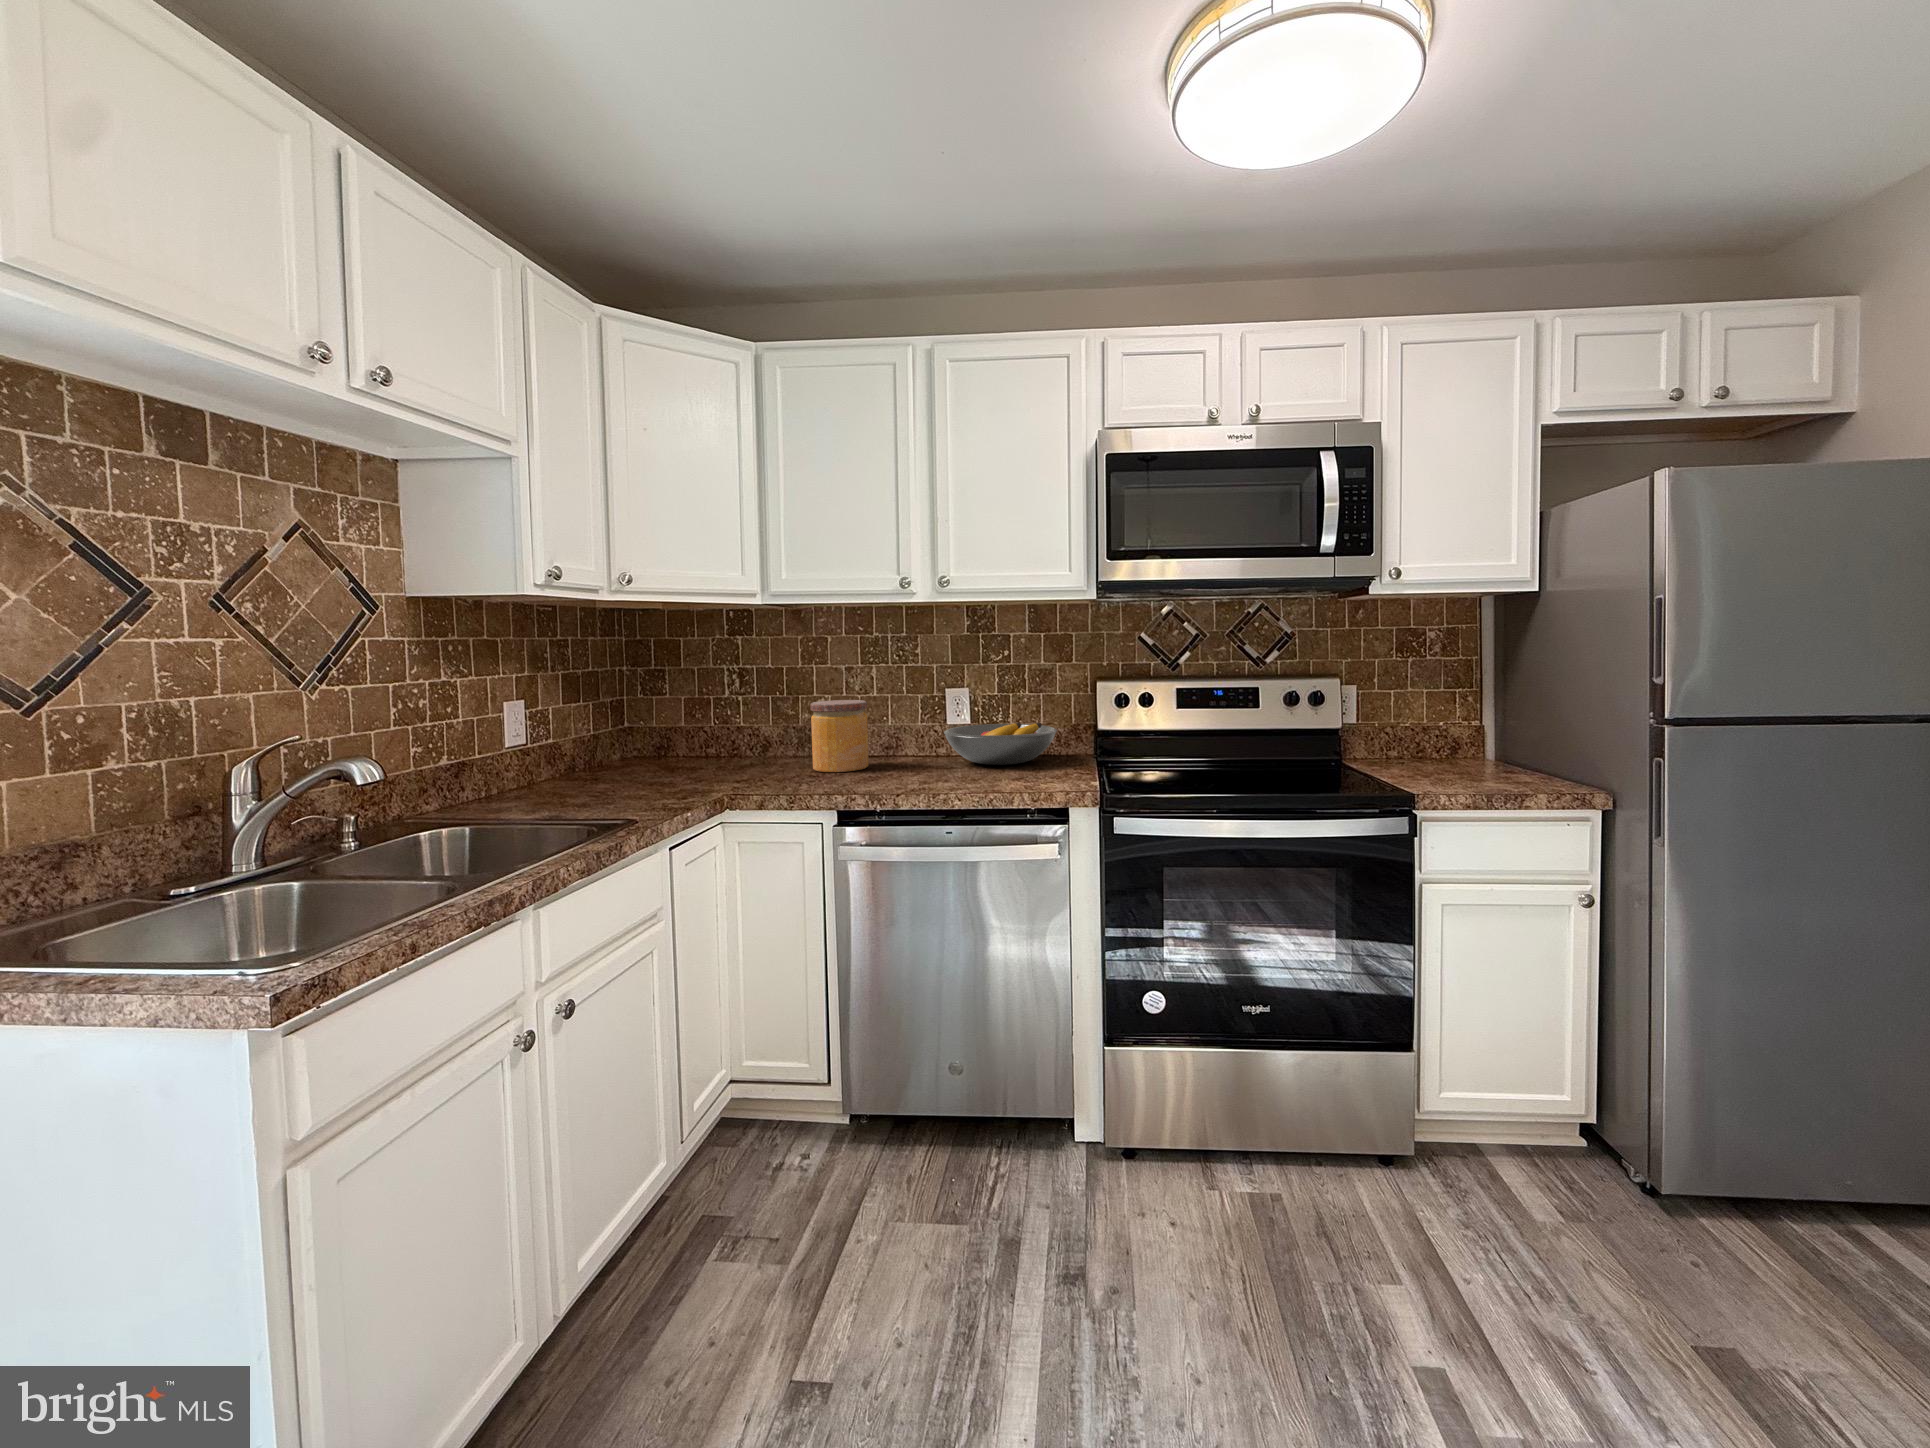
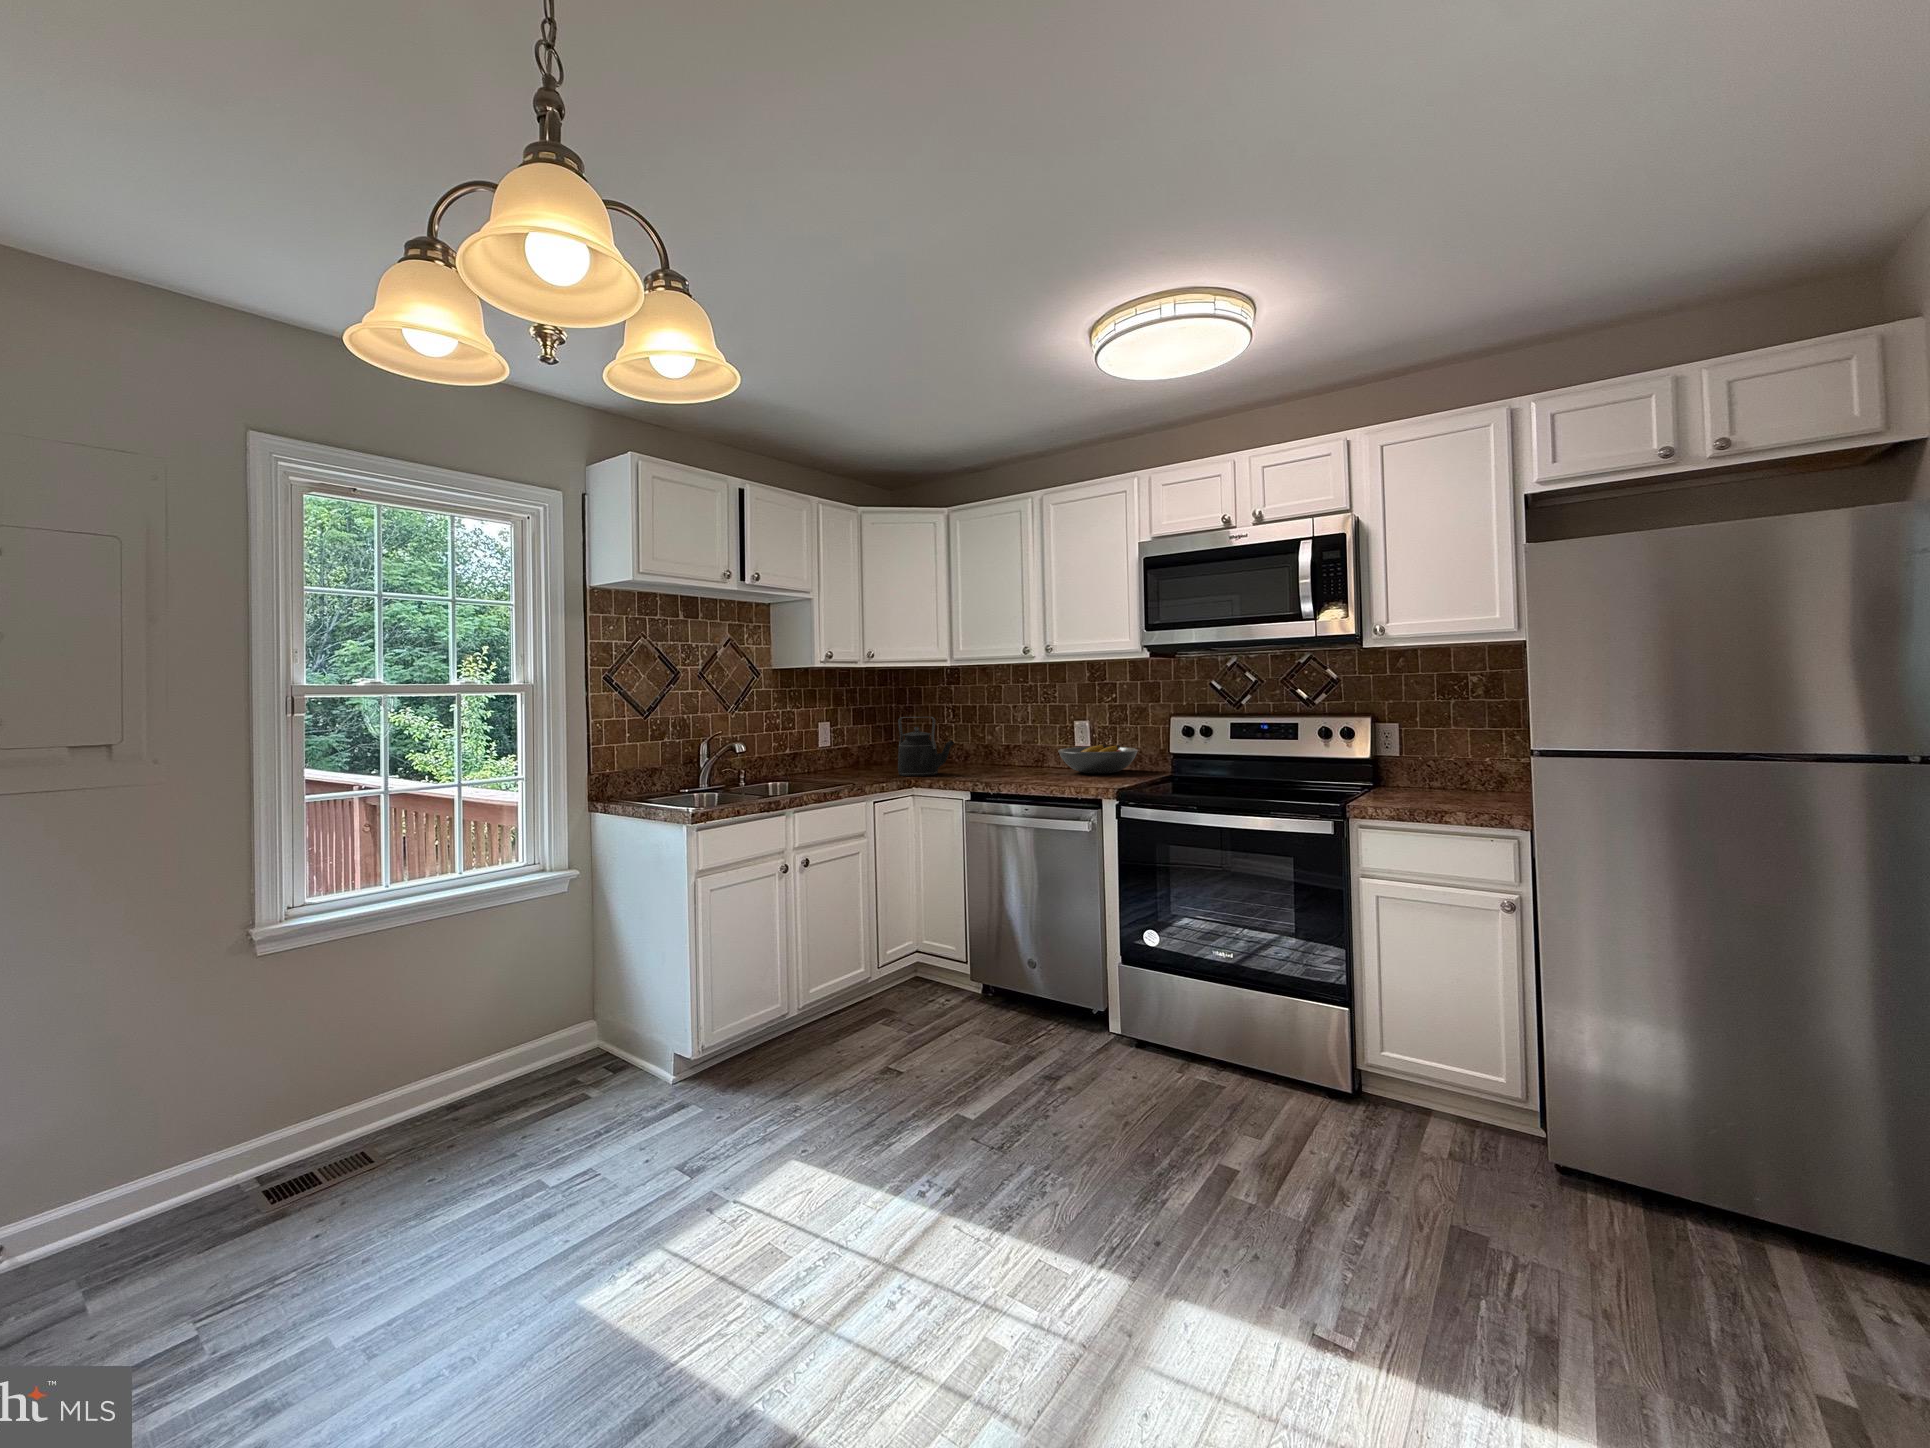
kettle: none [679,688,788,790] -> present [898,717,954,776]
jar: present [810,700,869,772] -> none [978,727,1015,772]

